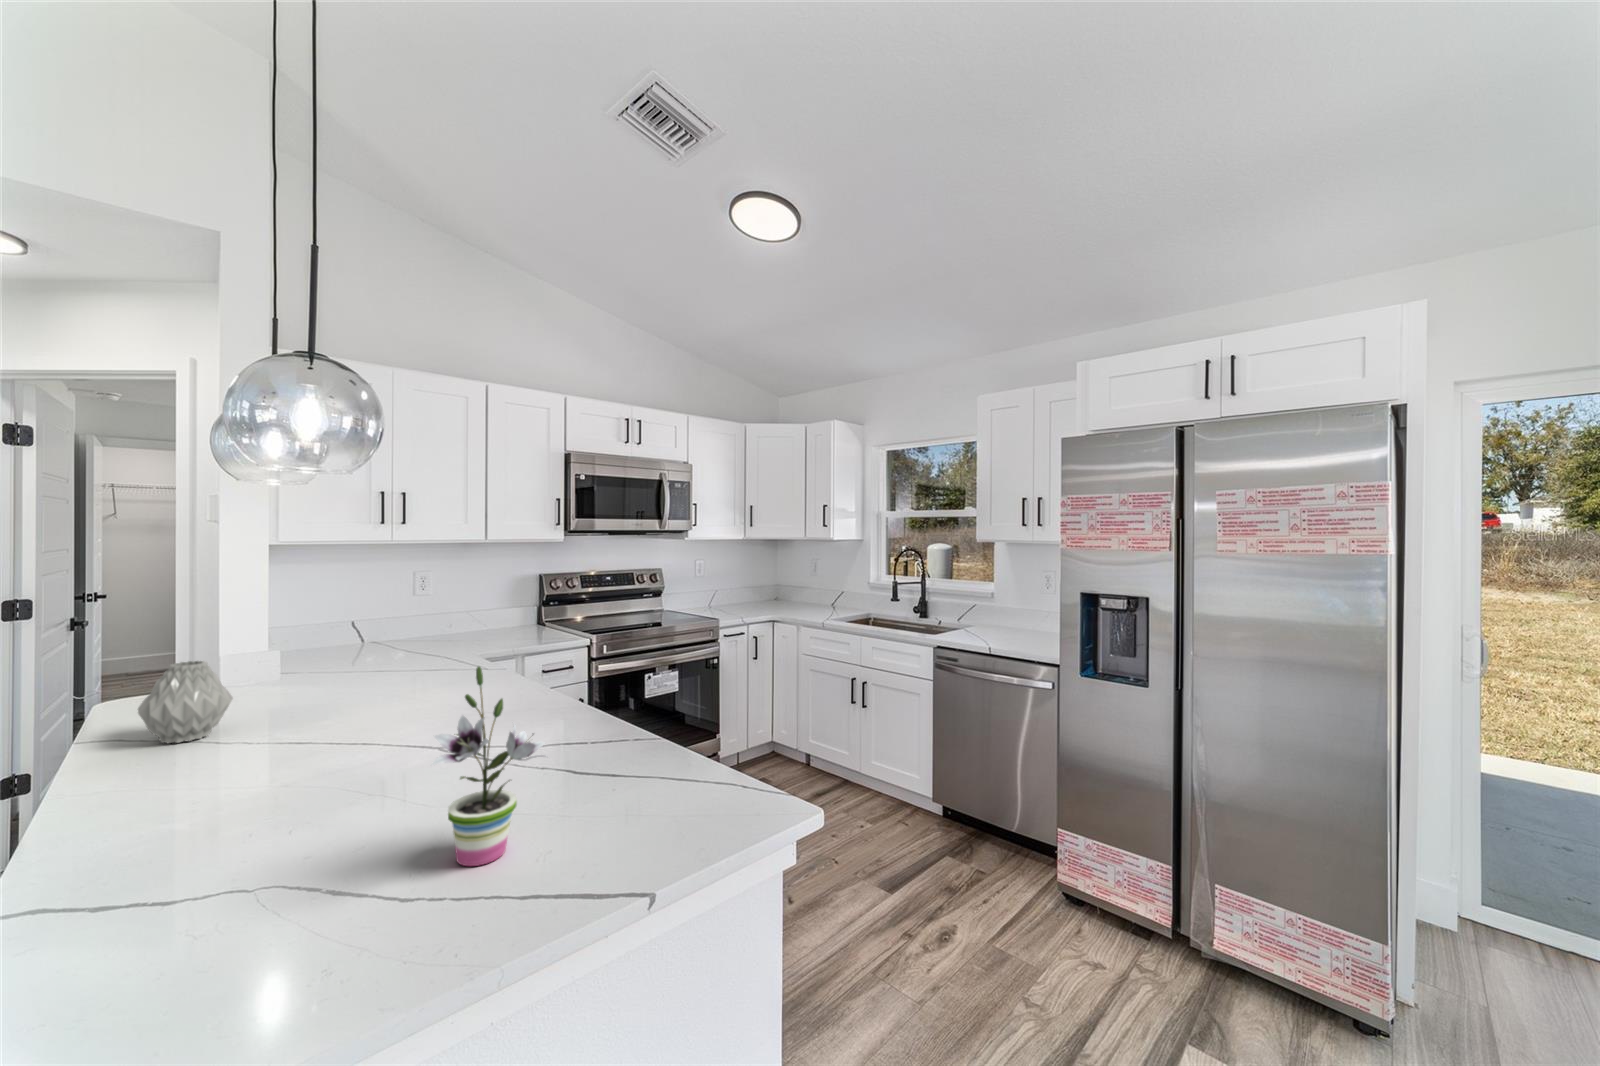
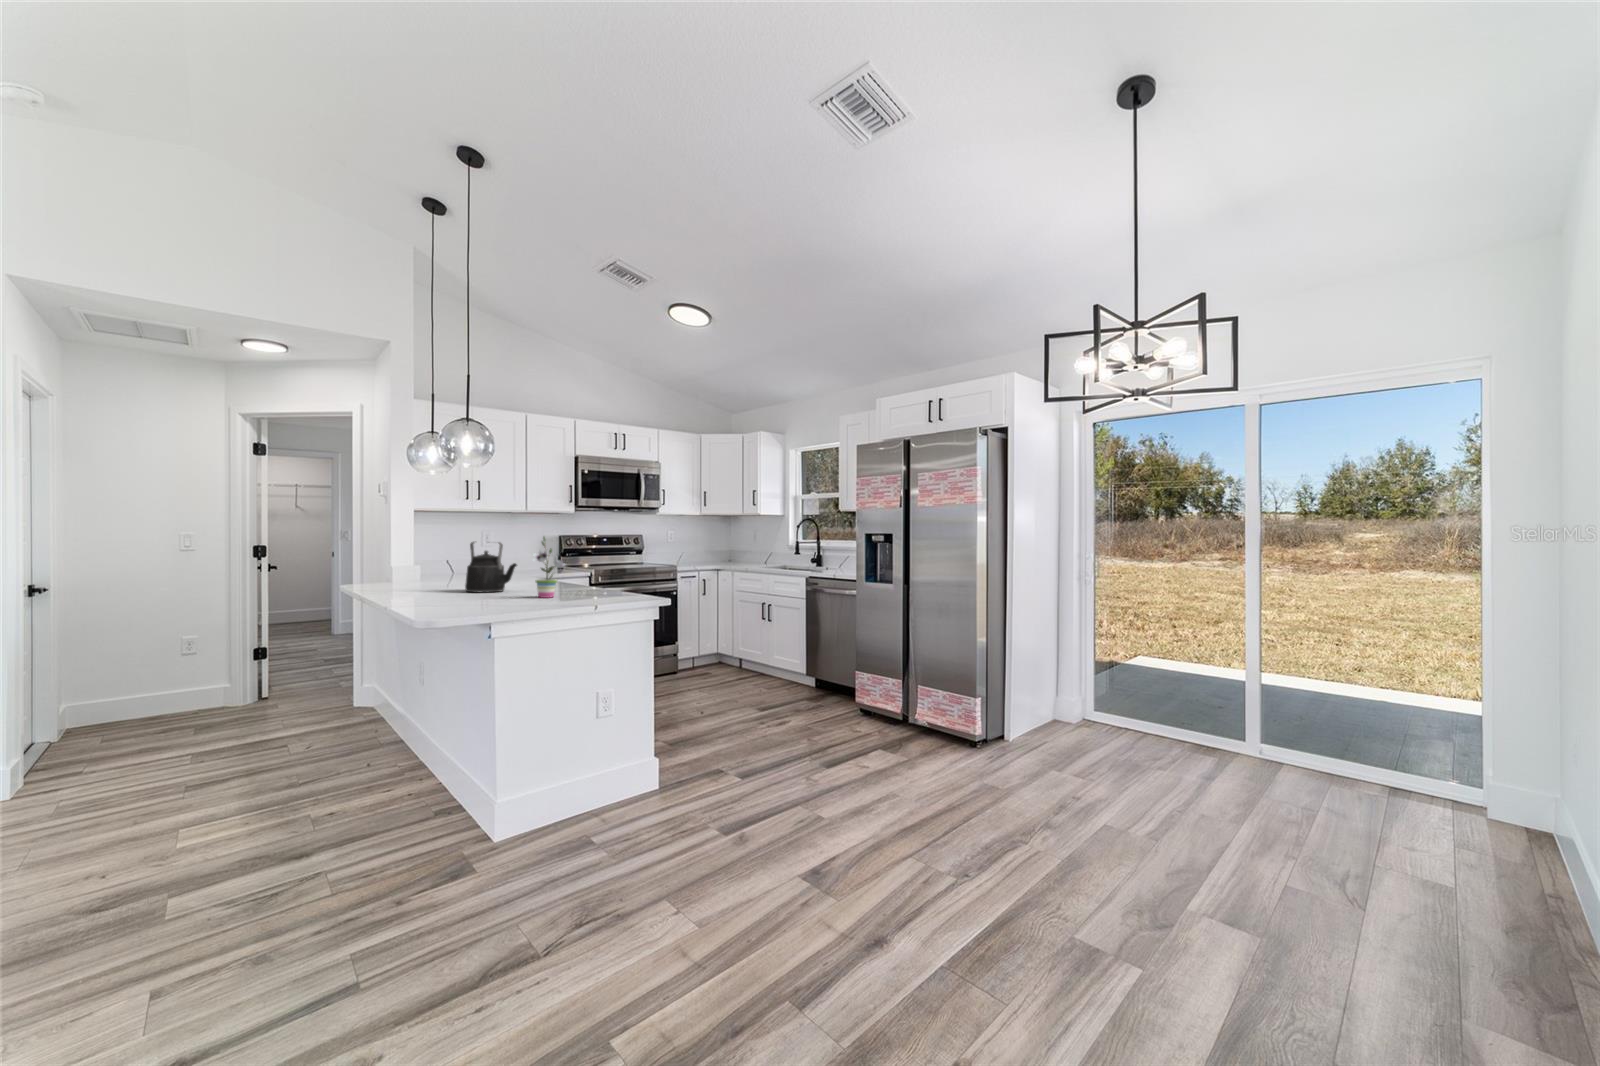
kettle: none [268,655,415,806] -> present [465,542,517,593]
vase: present [138,661,233,743] -> none [398,553,431,586]

